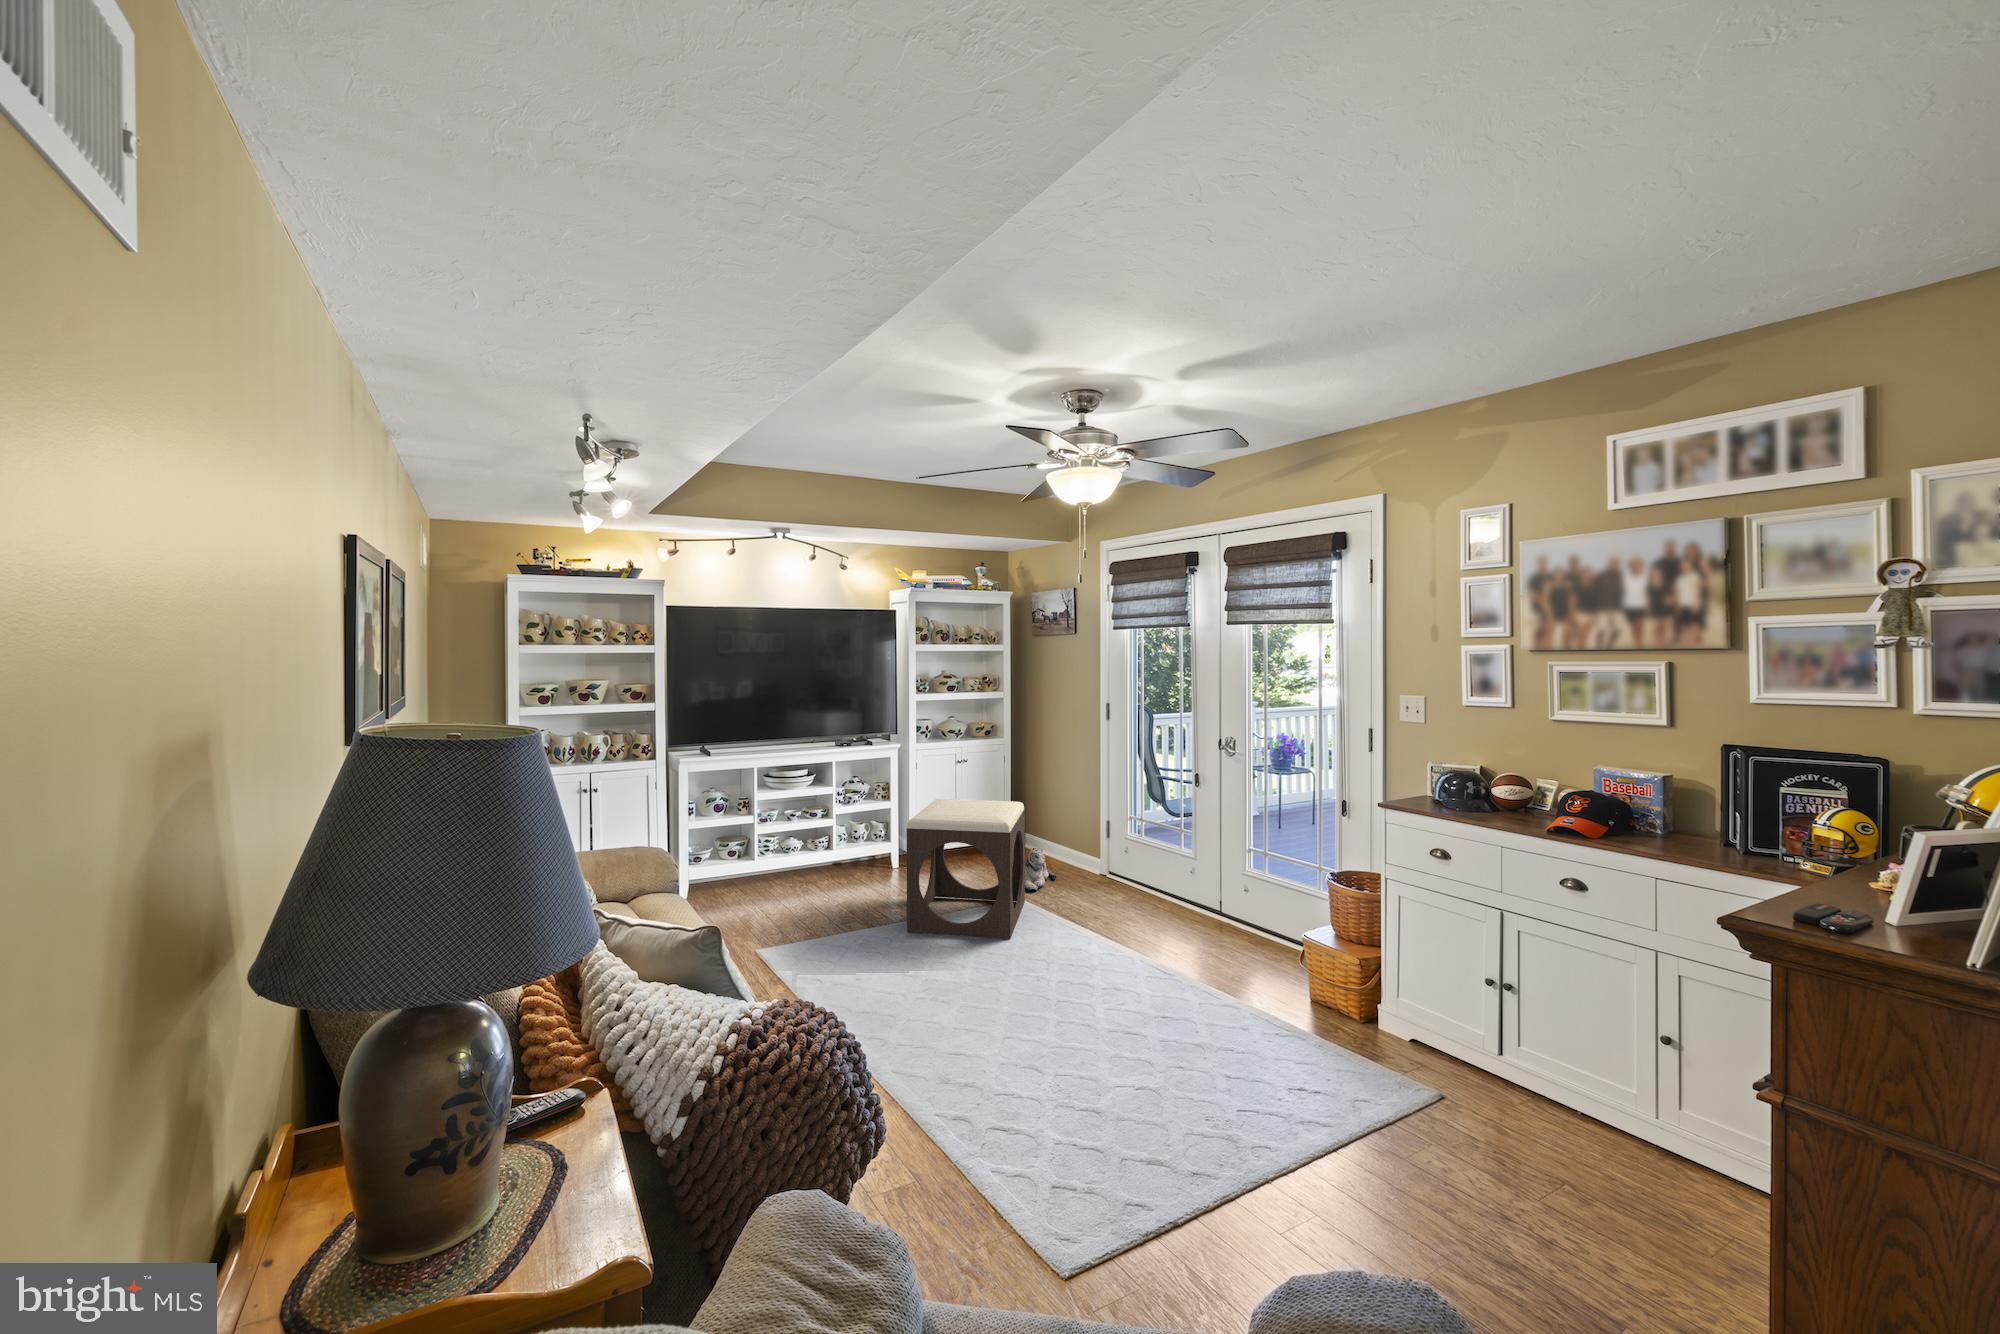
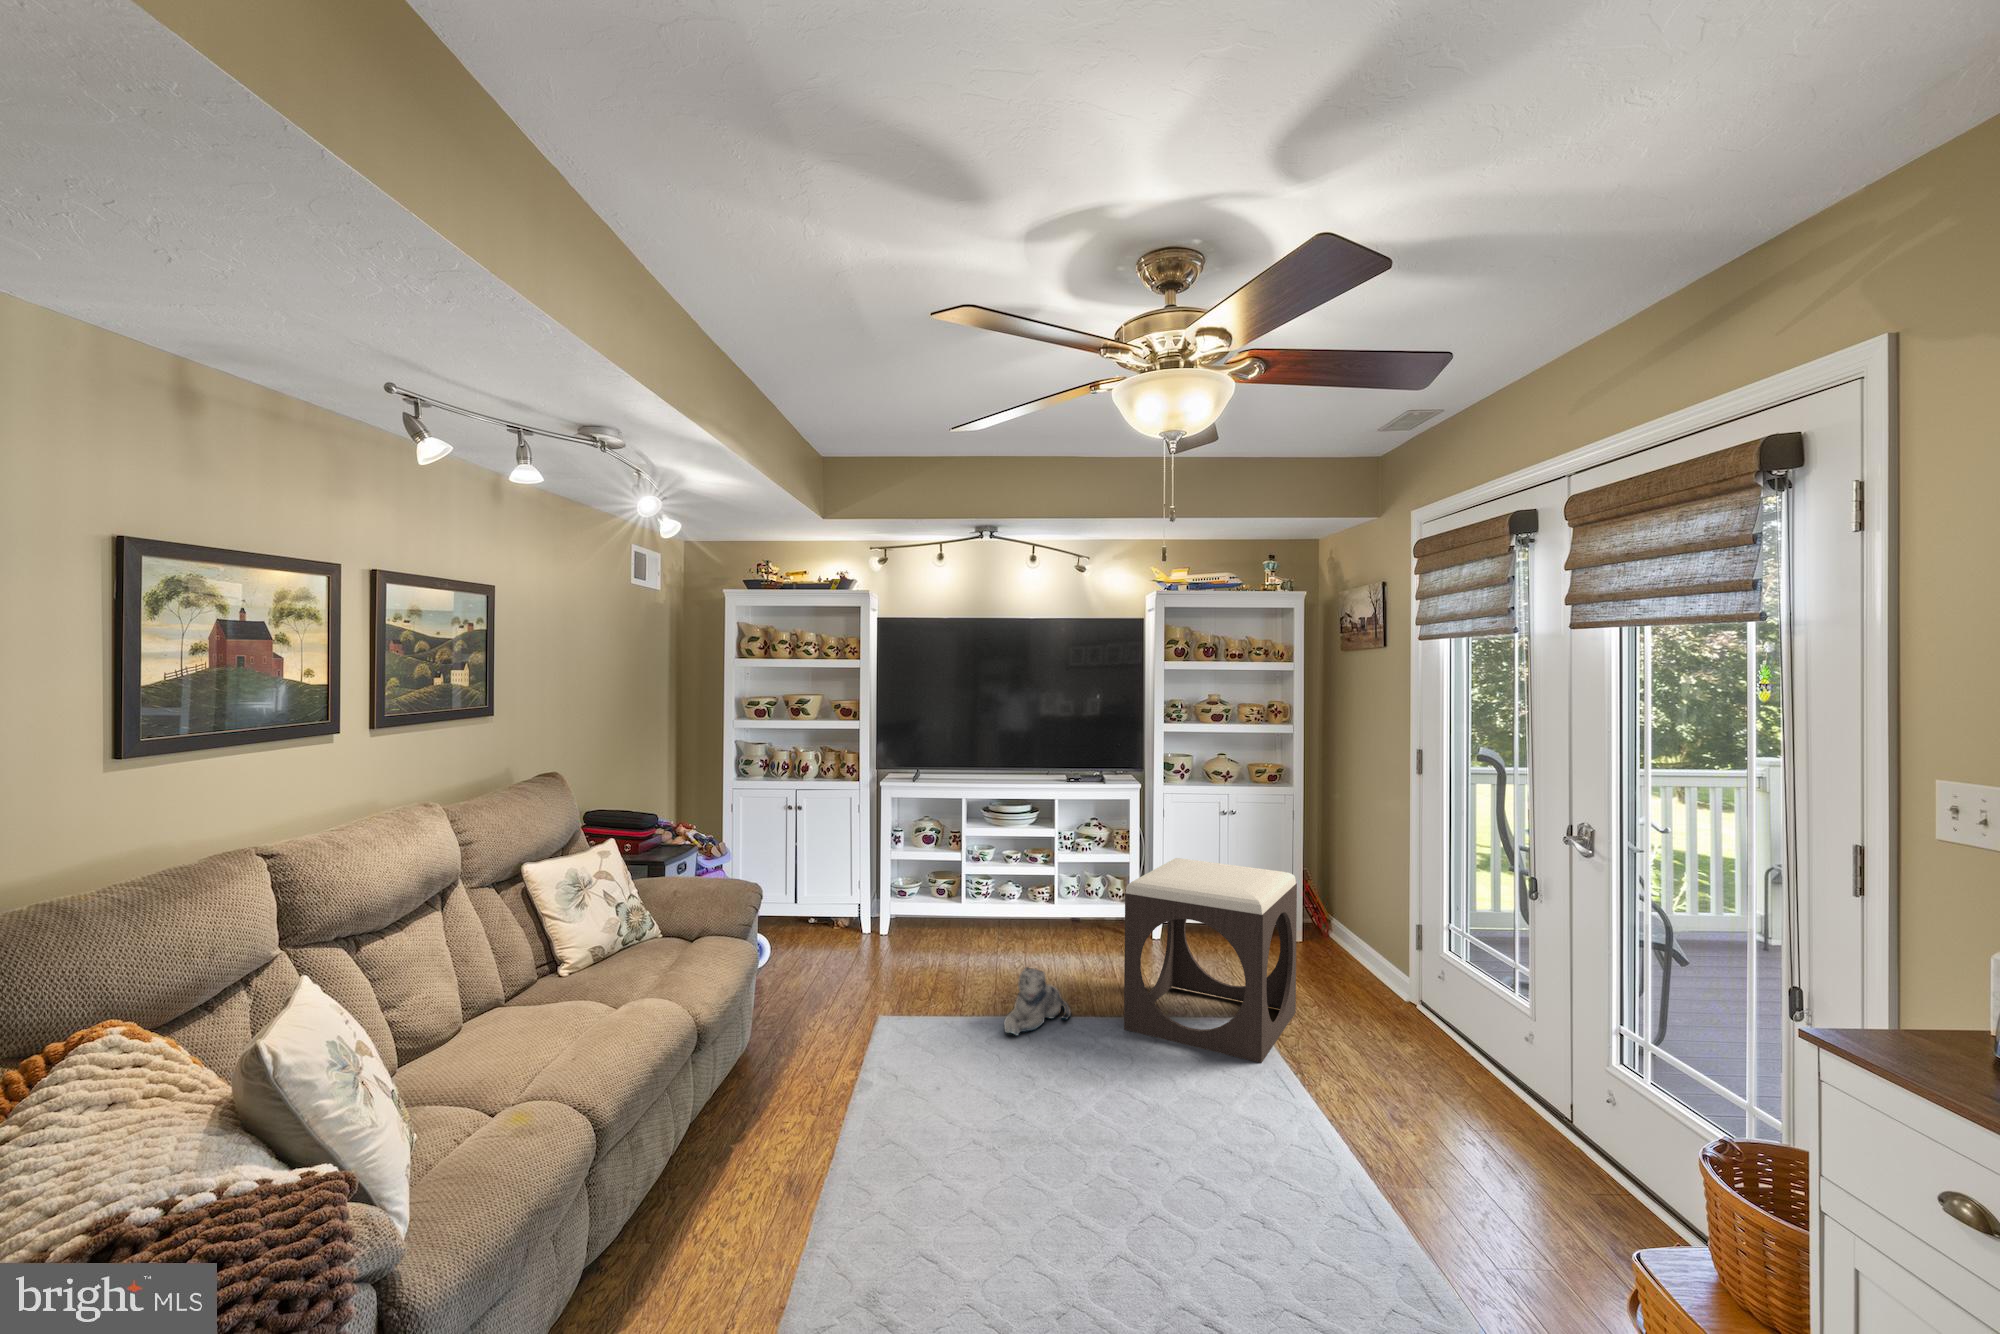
plush toy: present [1025,848,1056,891] -> present [1004,967,1071,1036]

